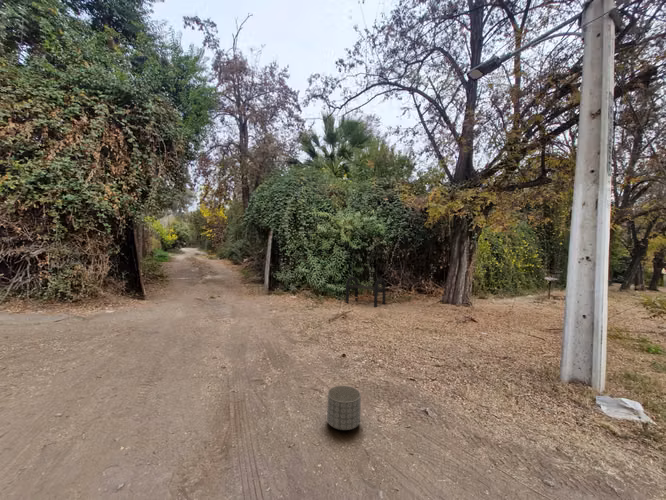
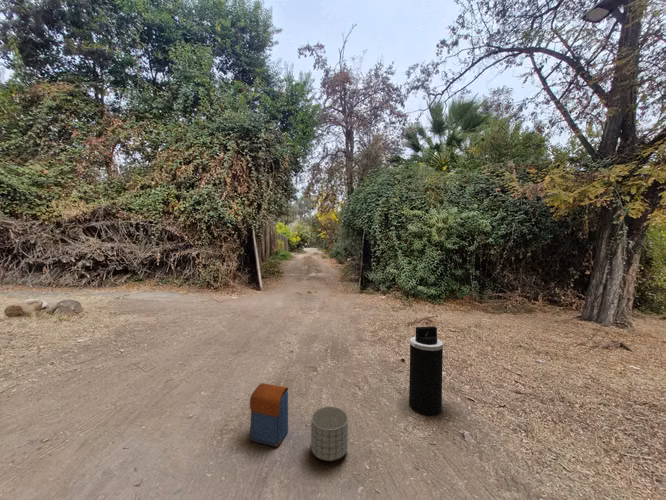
bench: present [346,277,386,307] -> none [440,280,490,316]
trash can: none [374,309,402,382] -> present [409,326,443,416]
backpack: none [265,378,299,438] -> present [250,383,288,447]

